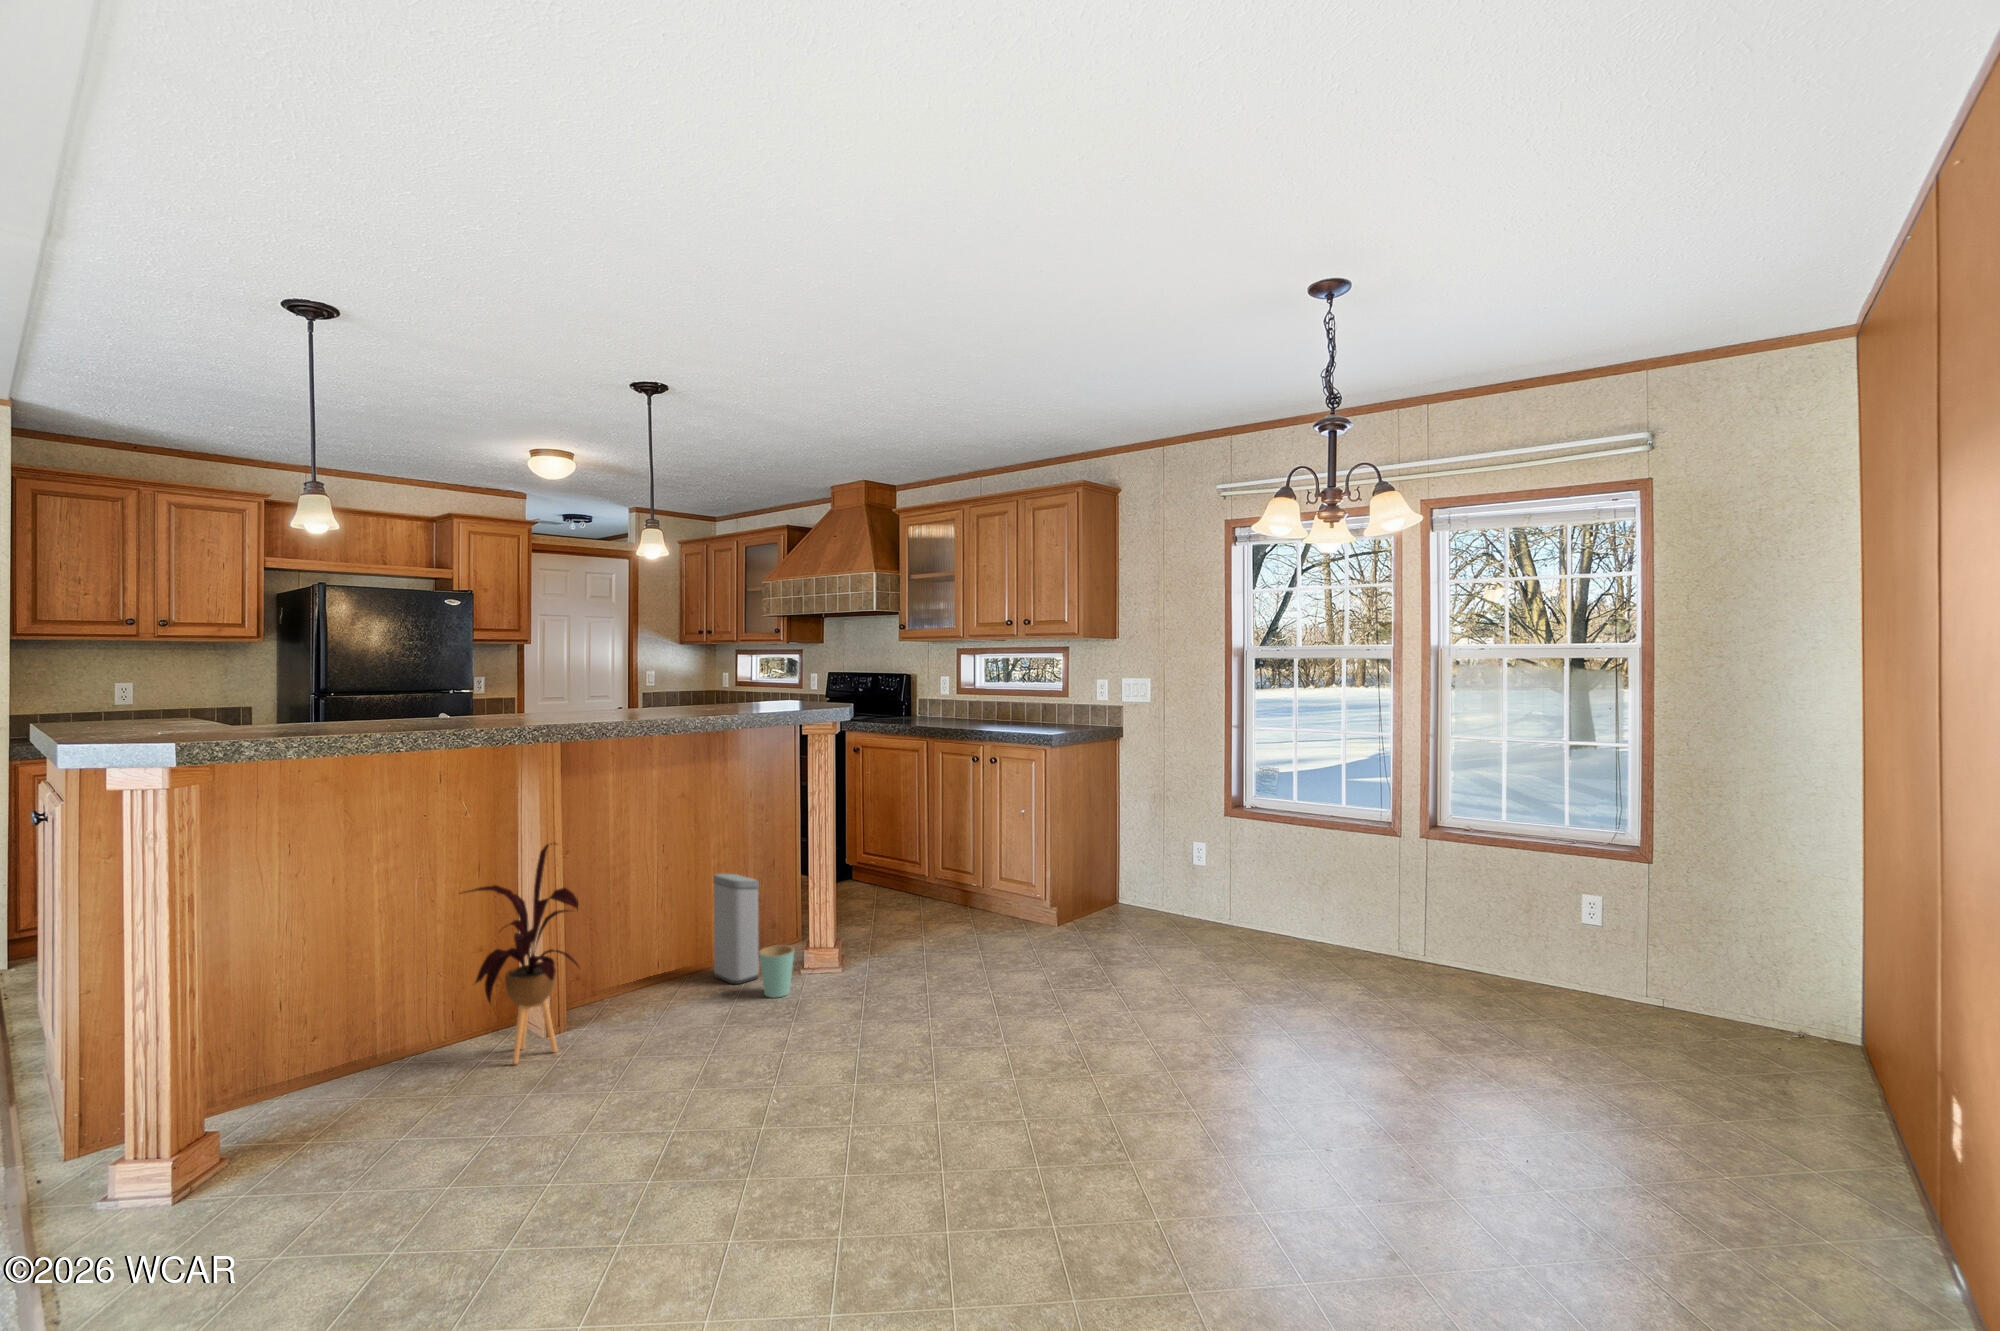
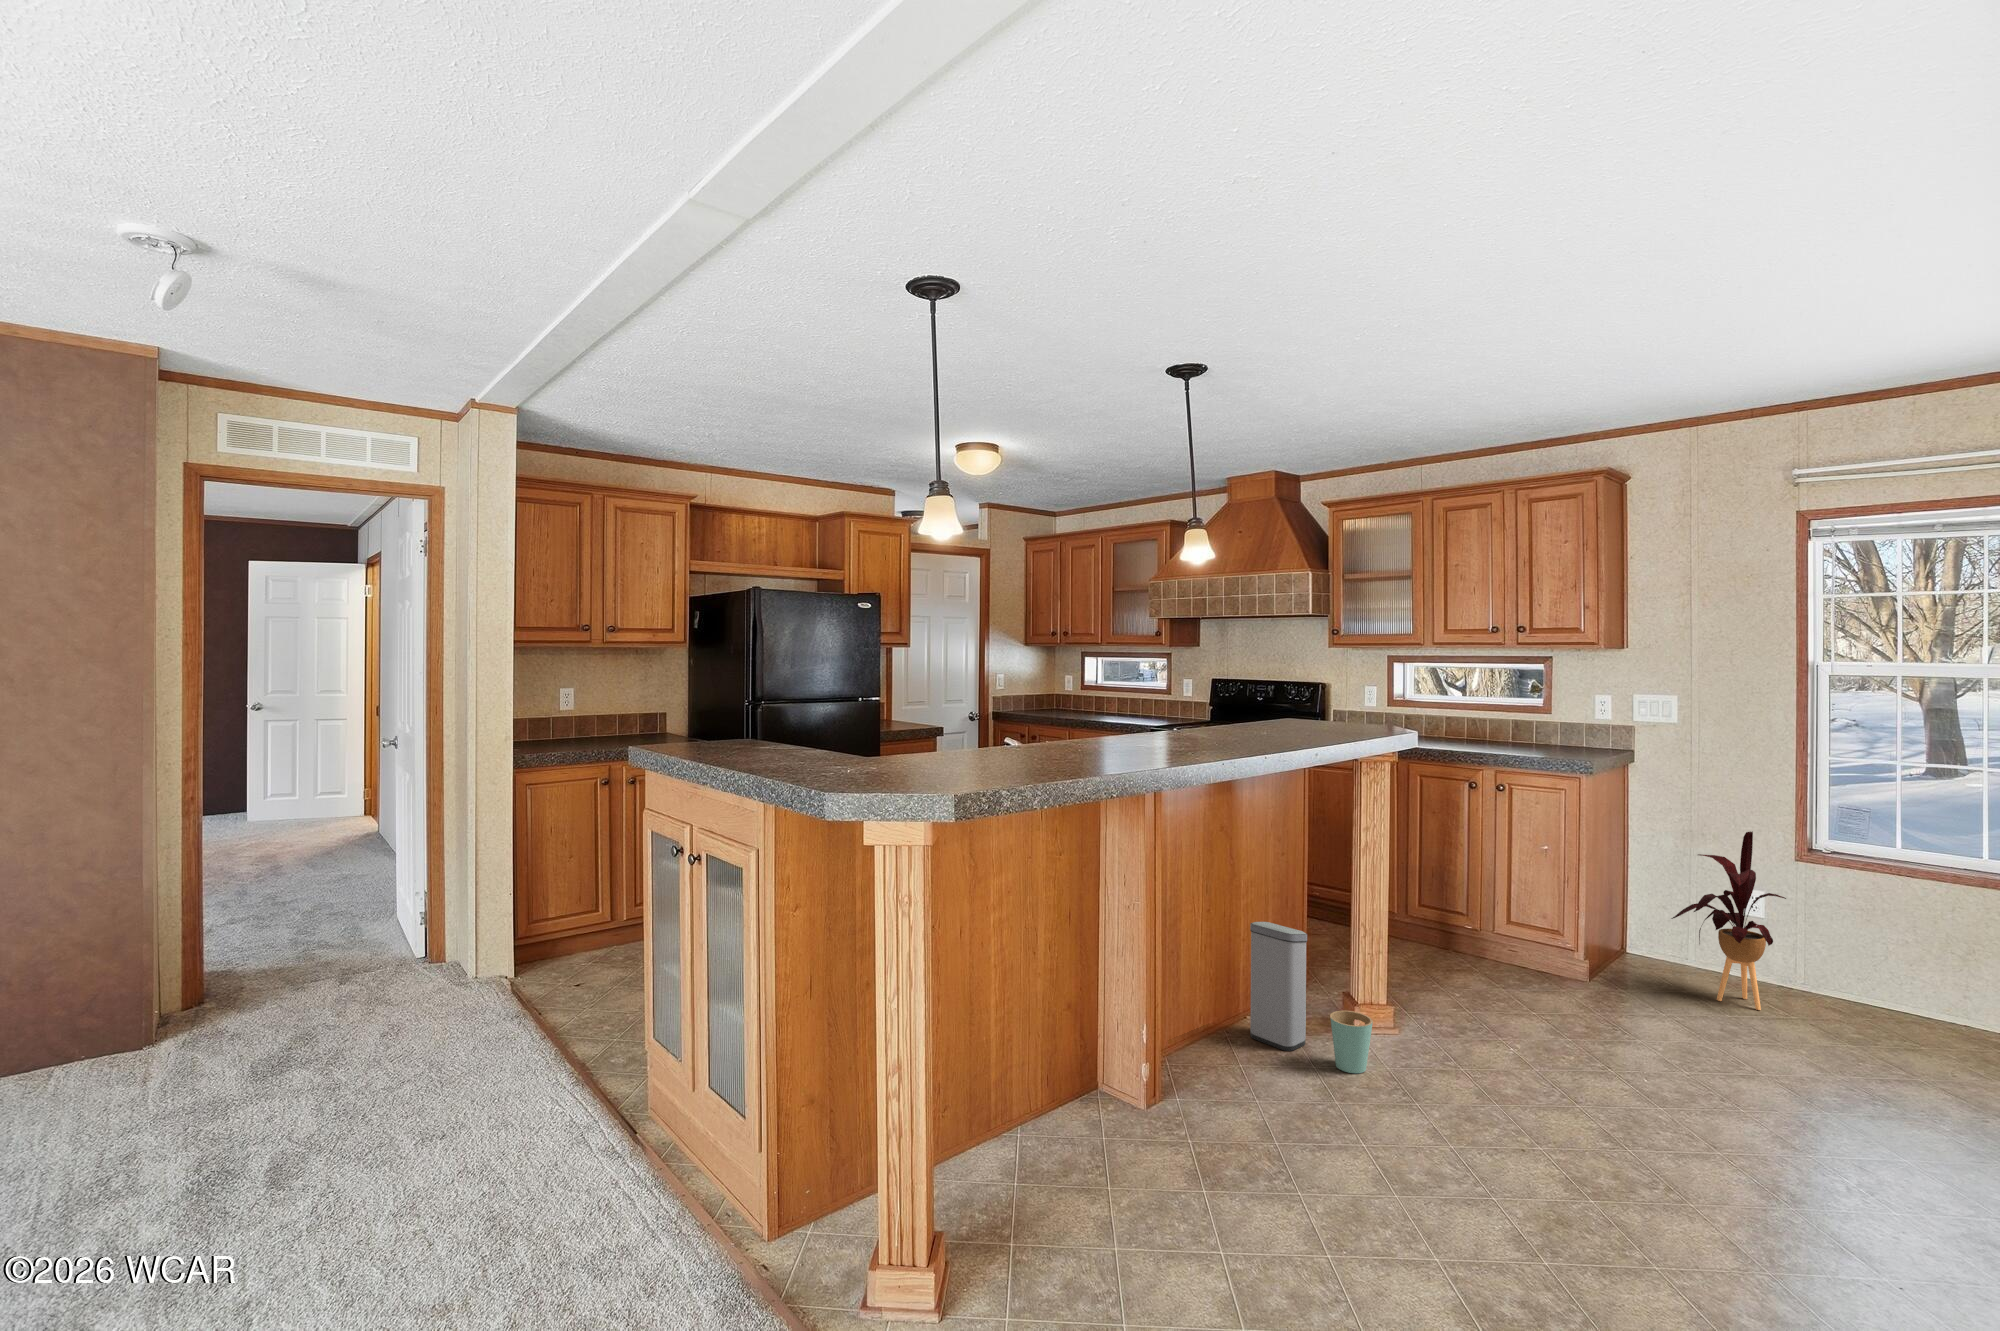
house plant: present [460,843,579,1064] -> present [1671,831,1786,1010]

